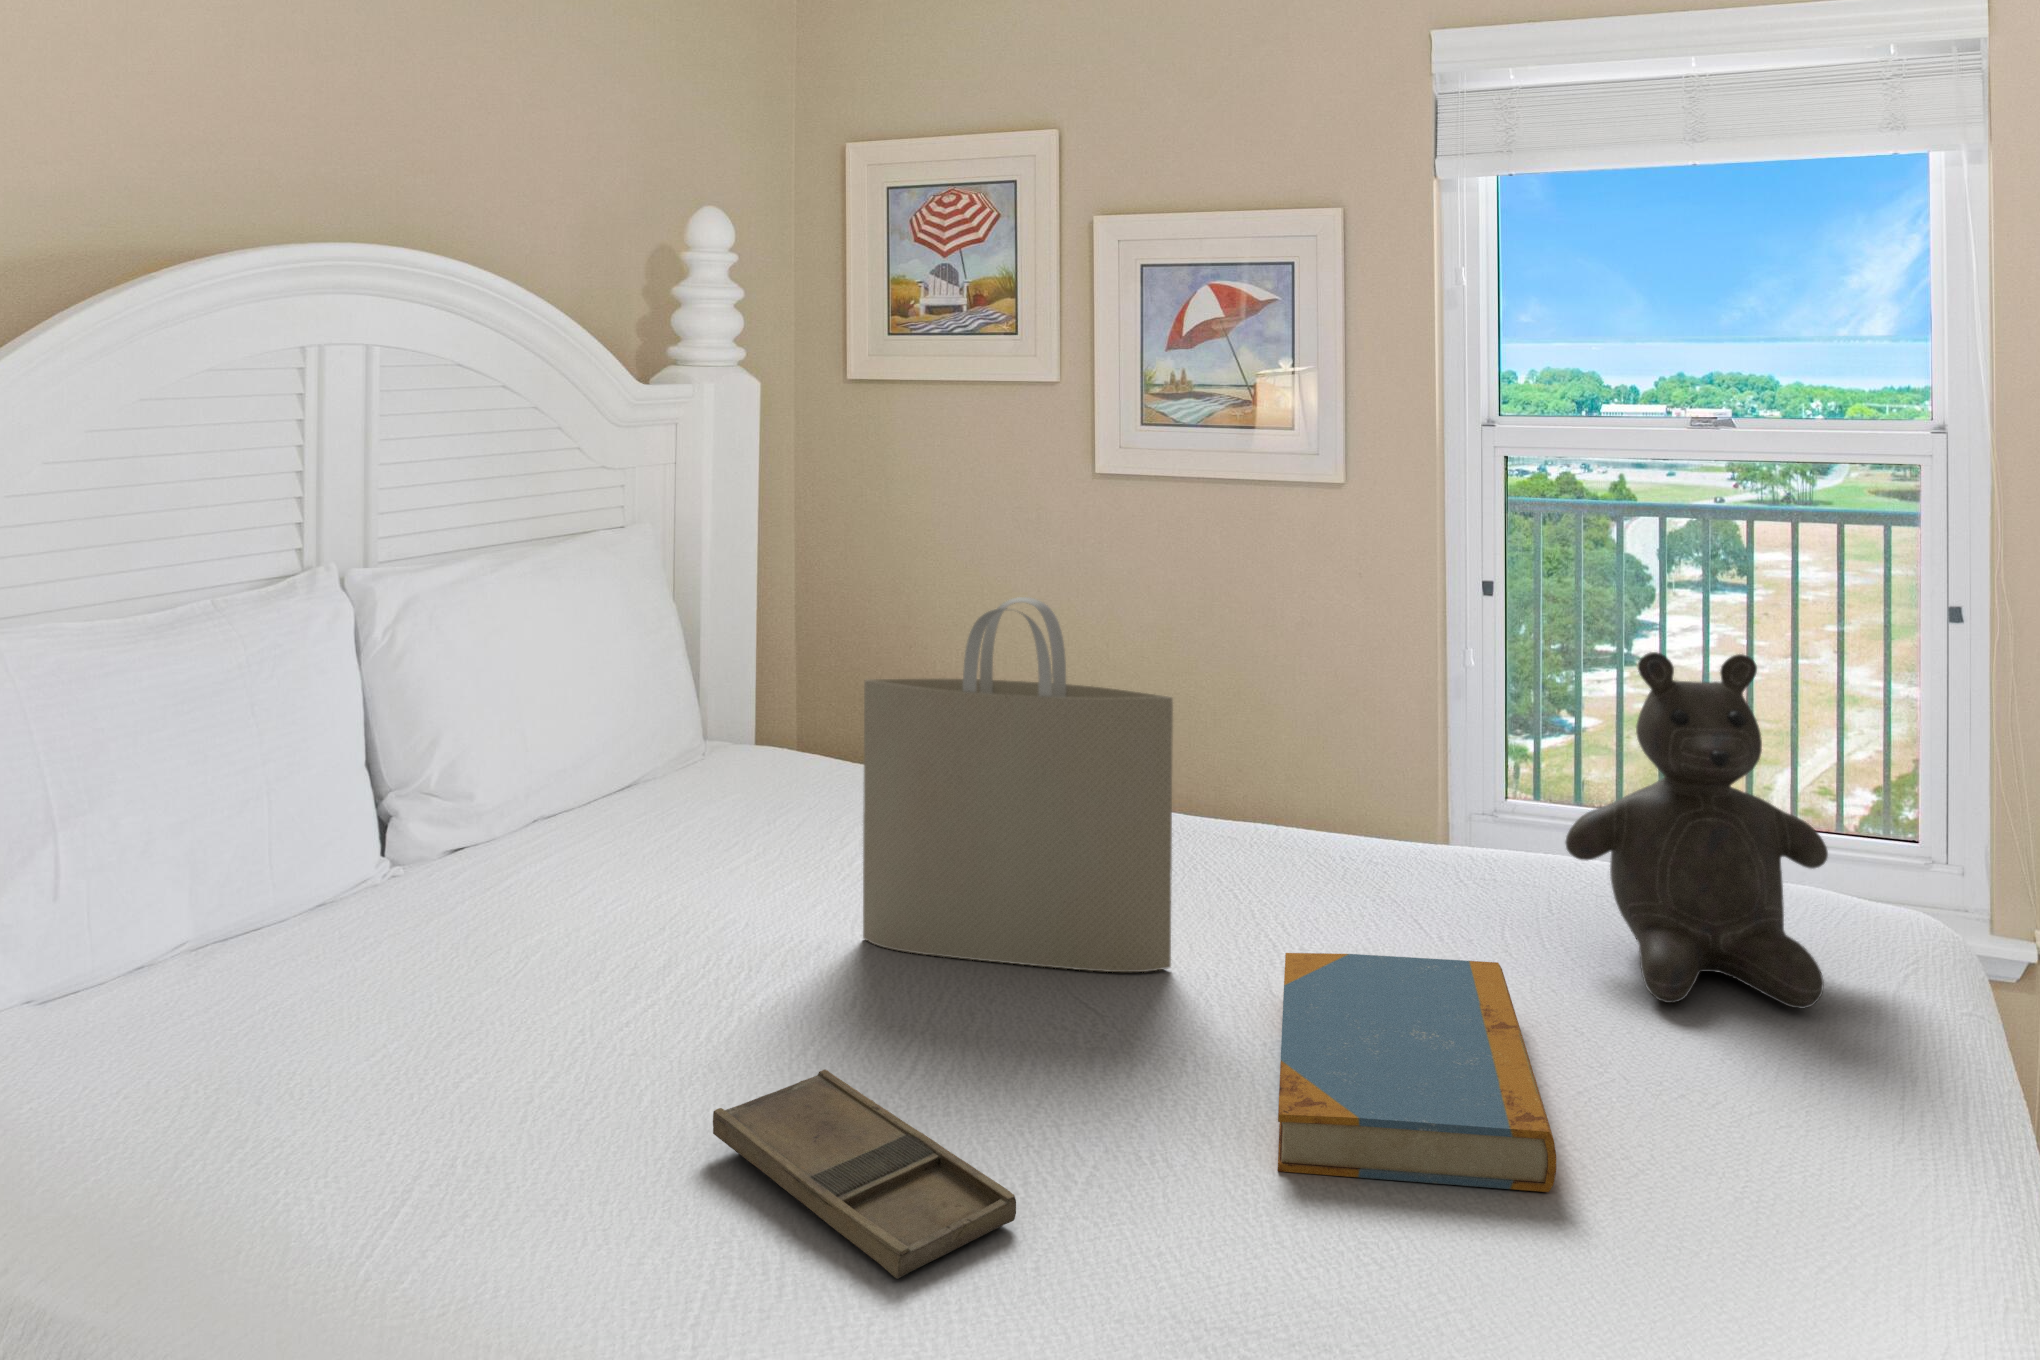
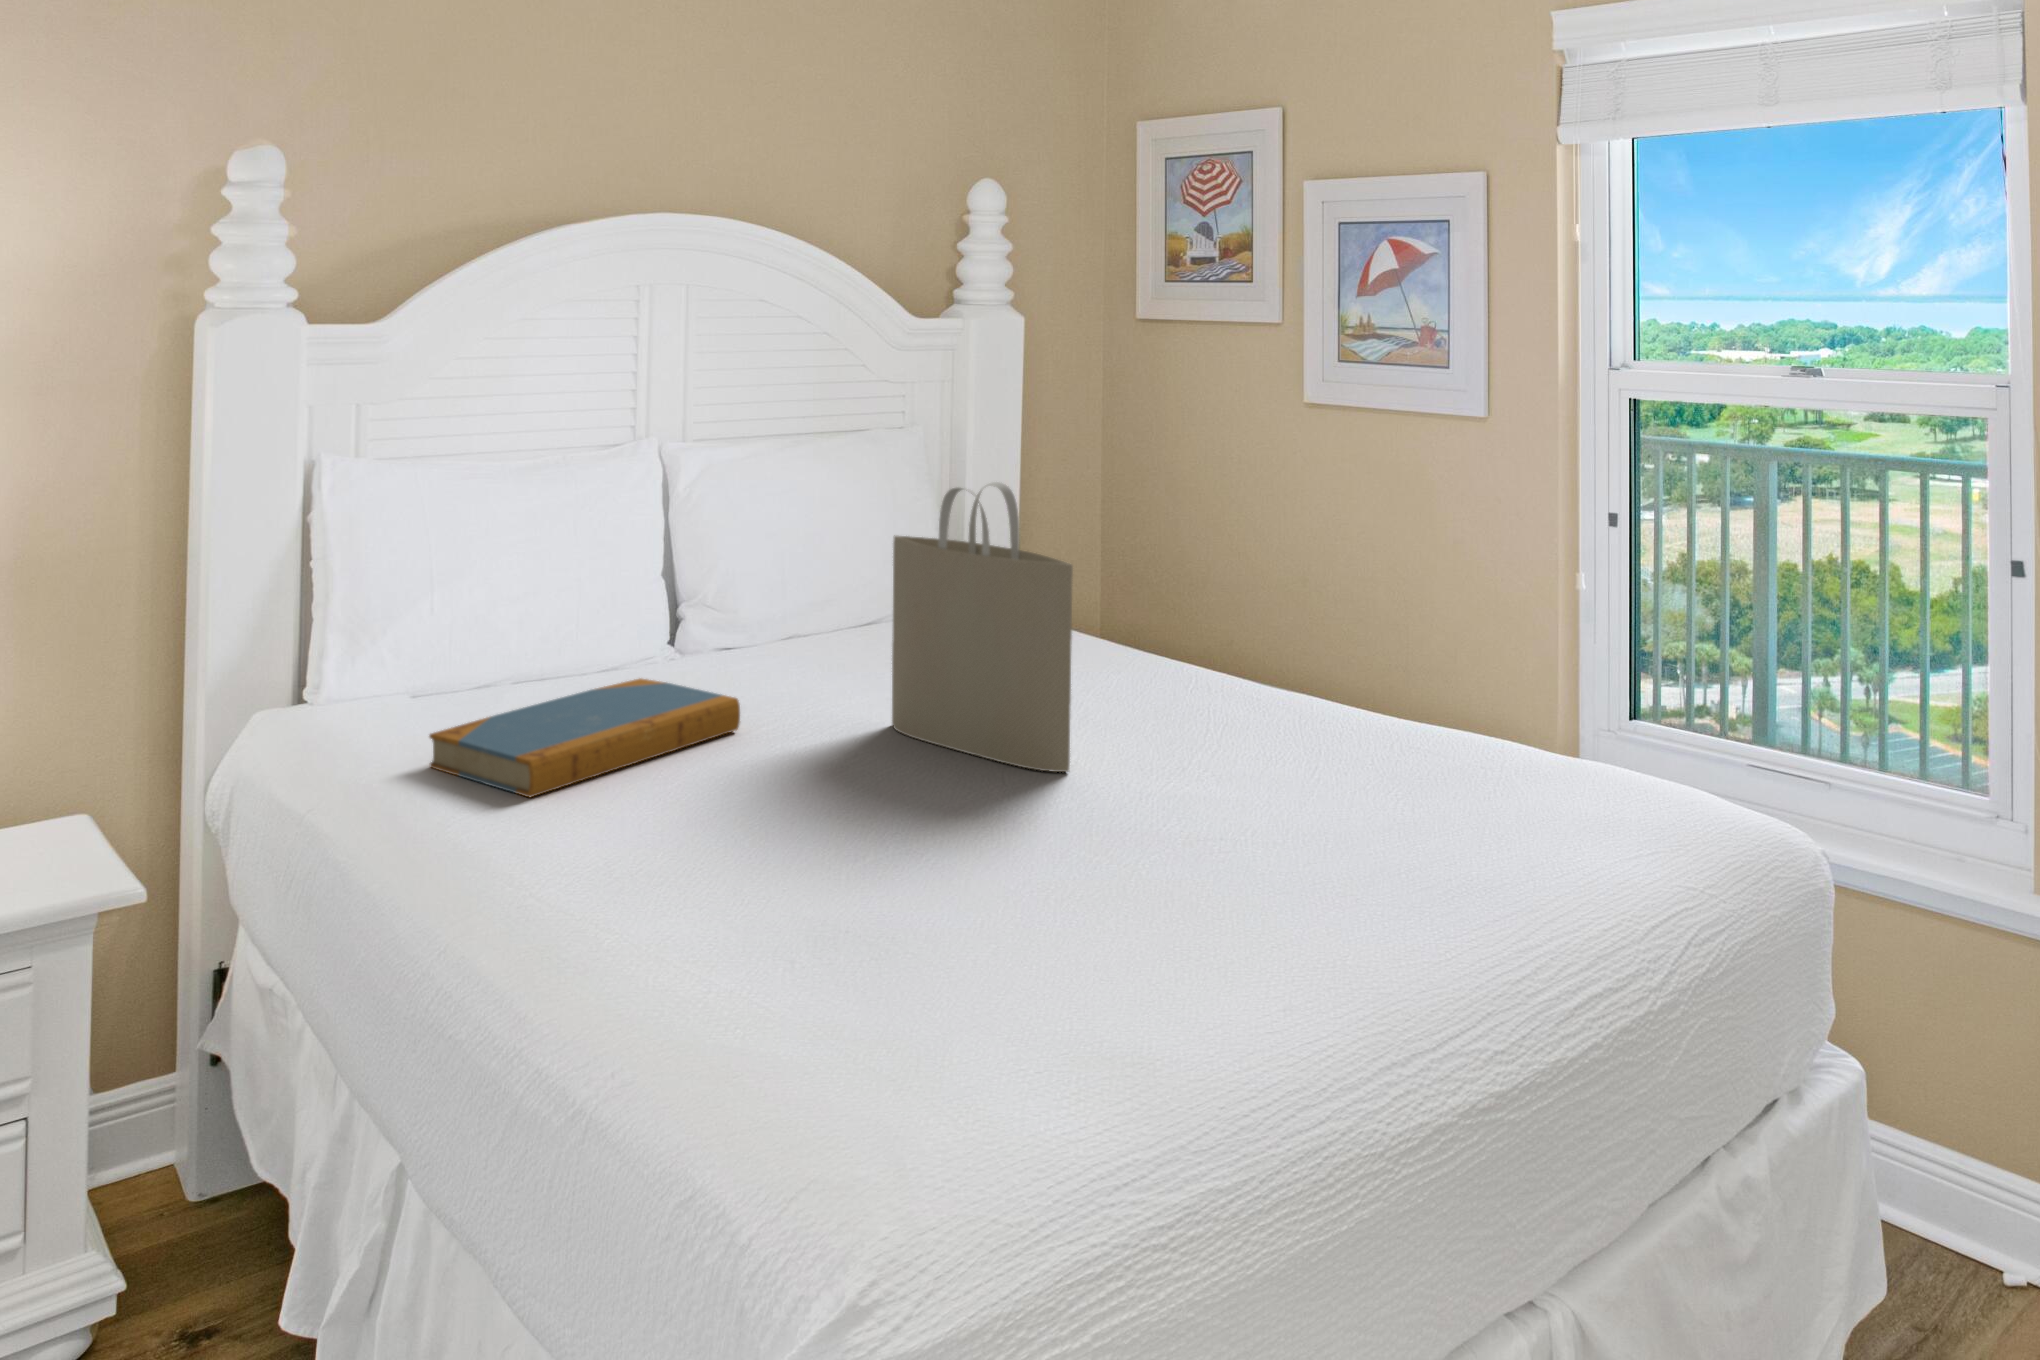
teddy bear: present [1566,652,1828,1009] -> none [1395,563,1615,875]
book: present [1278,953,1556,1192] -> present [429,678,740,797]
tray: present [713,1069,1016,1279] -> none [639,783,751,895]

